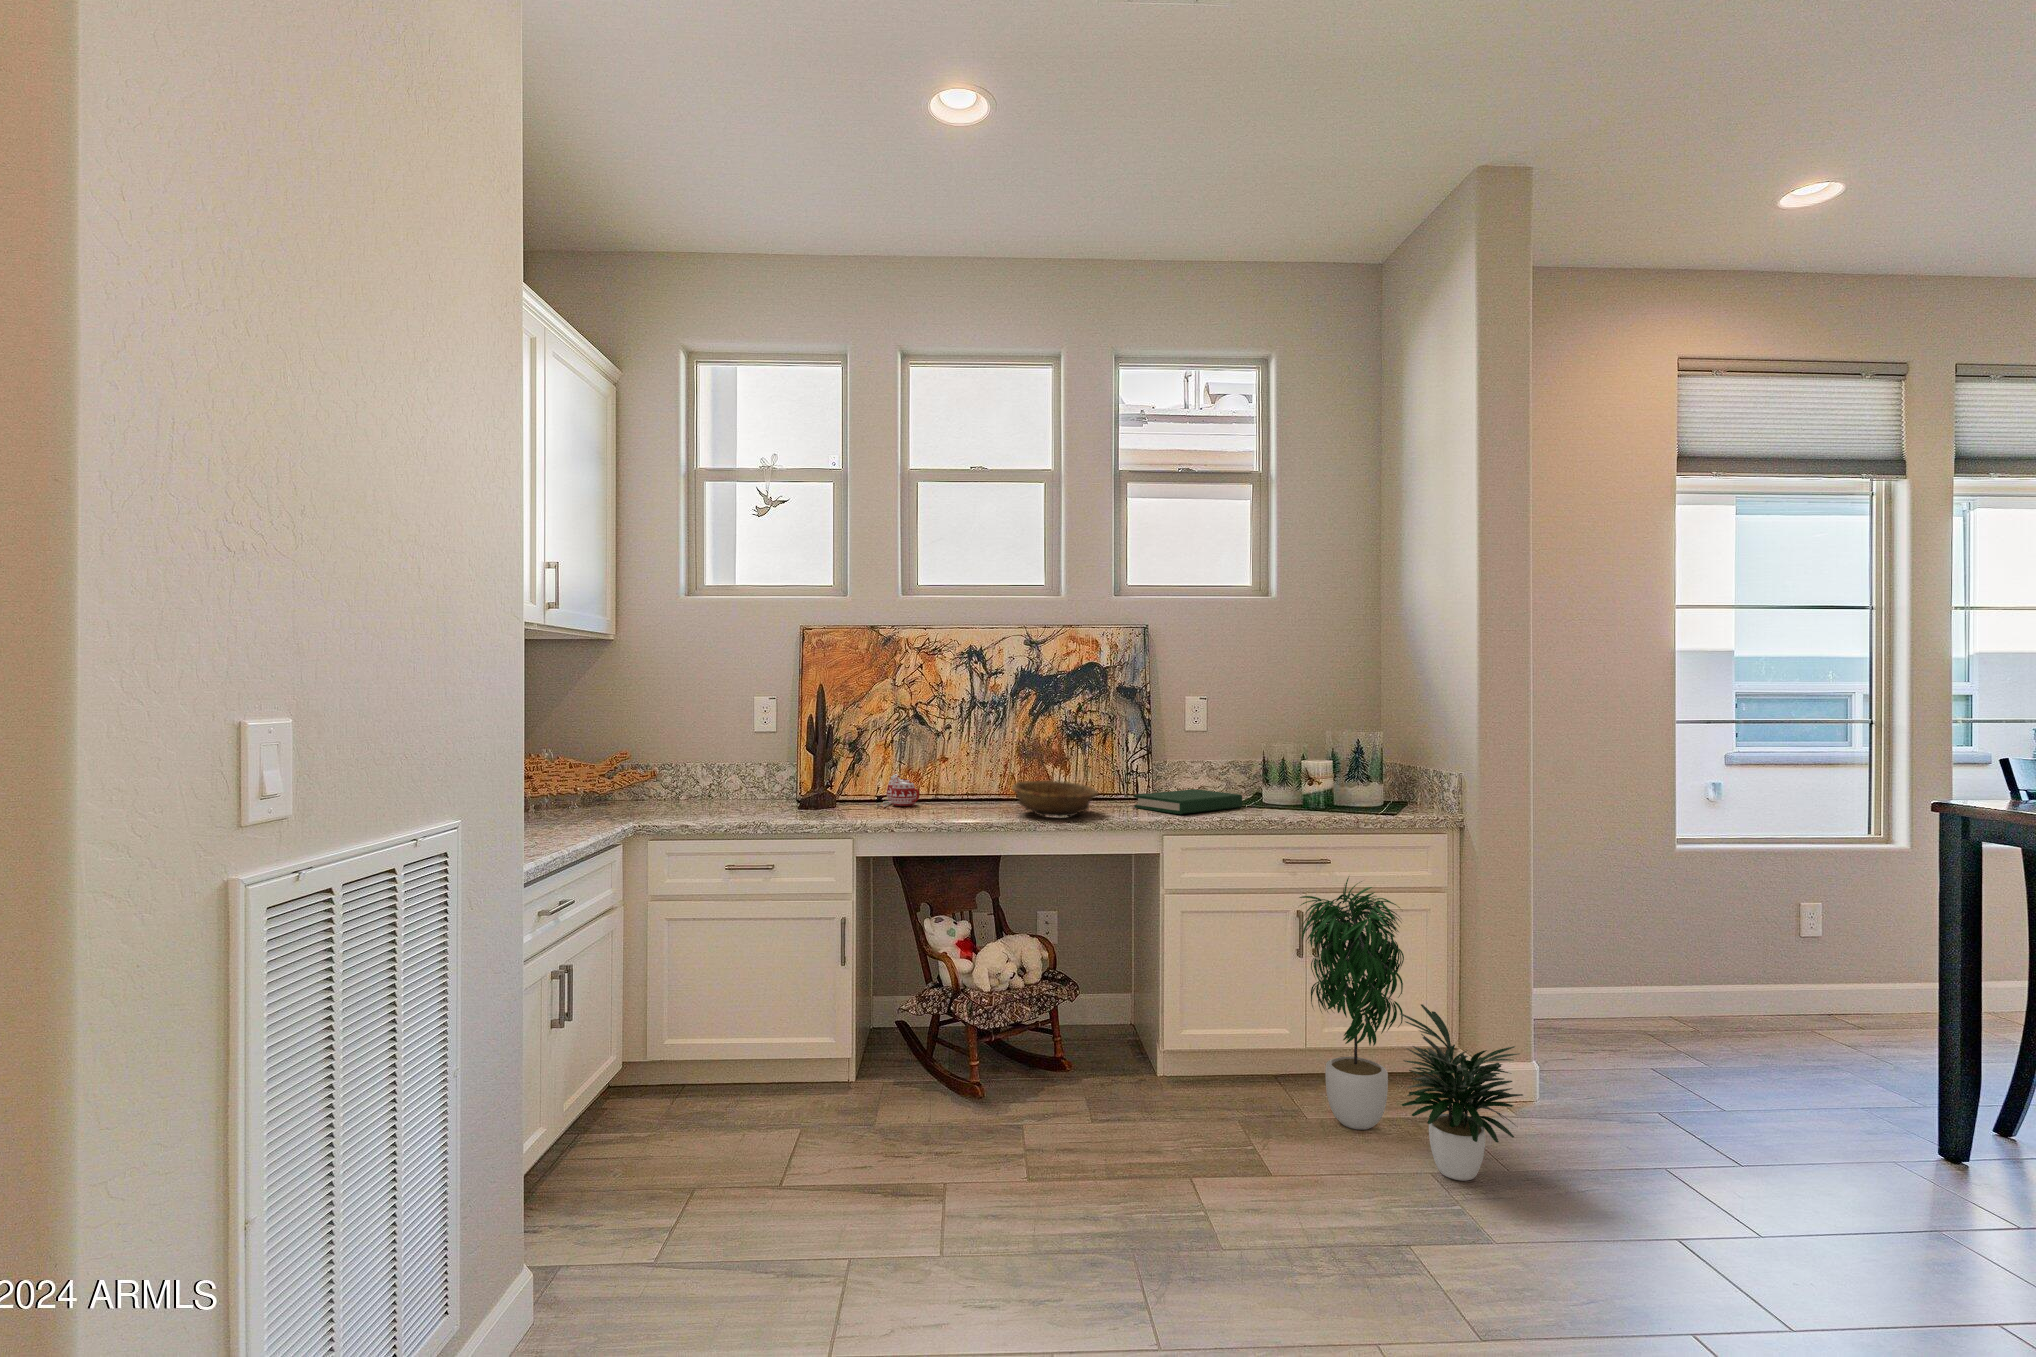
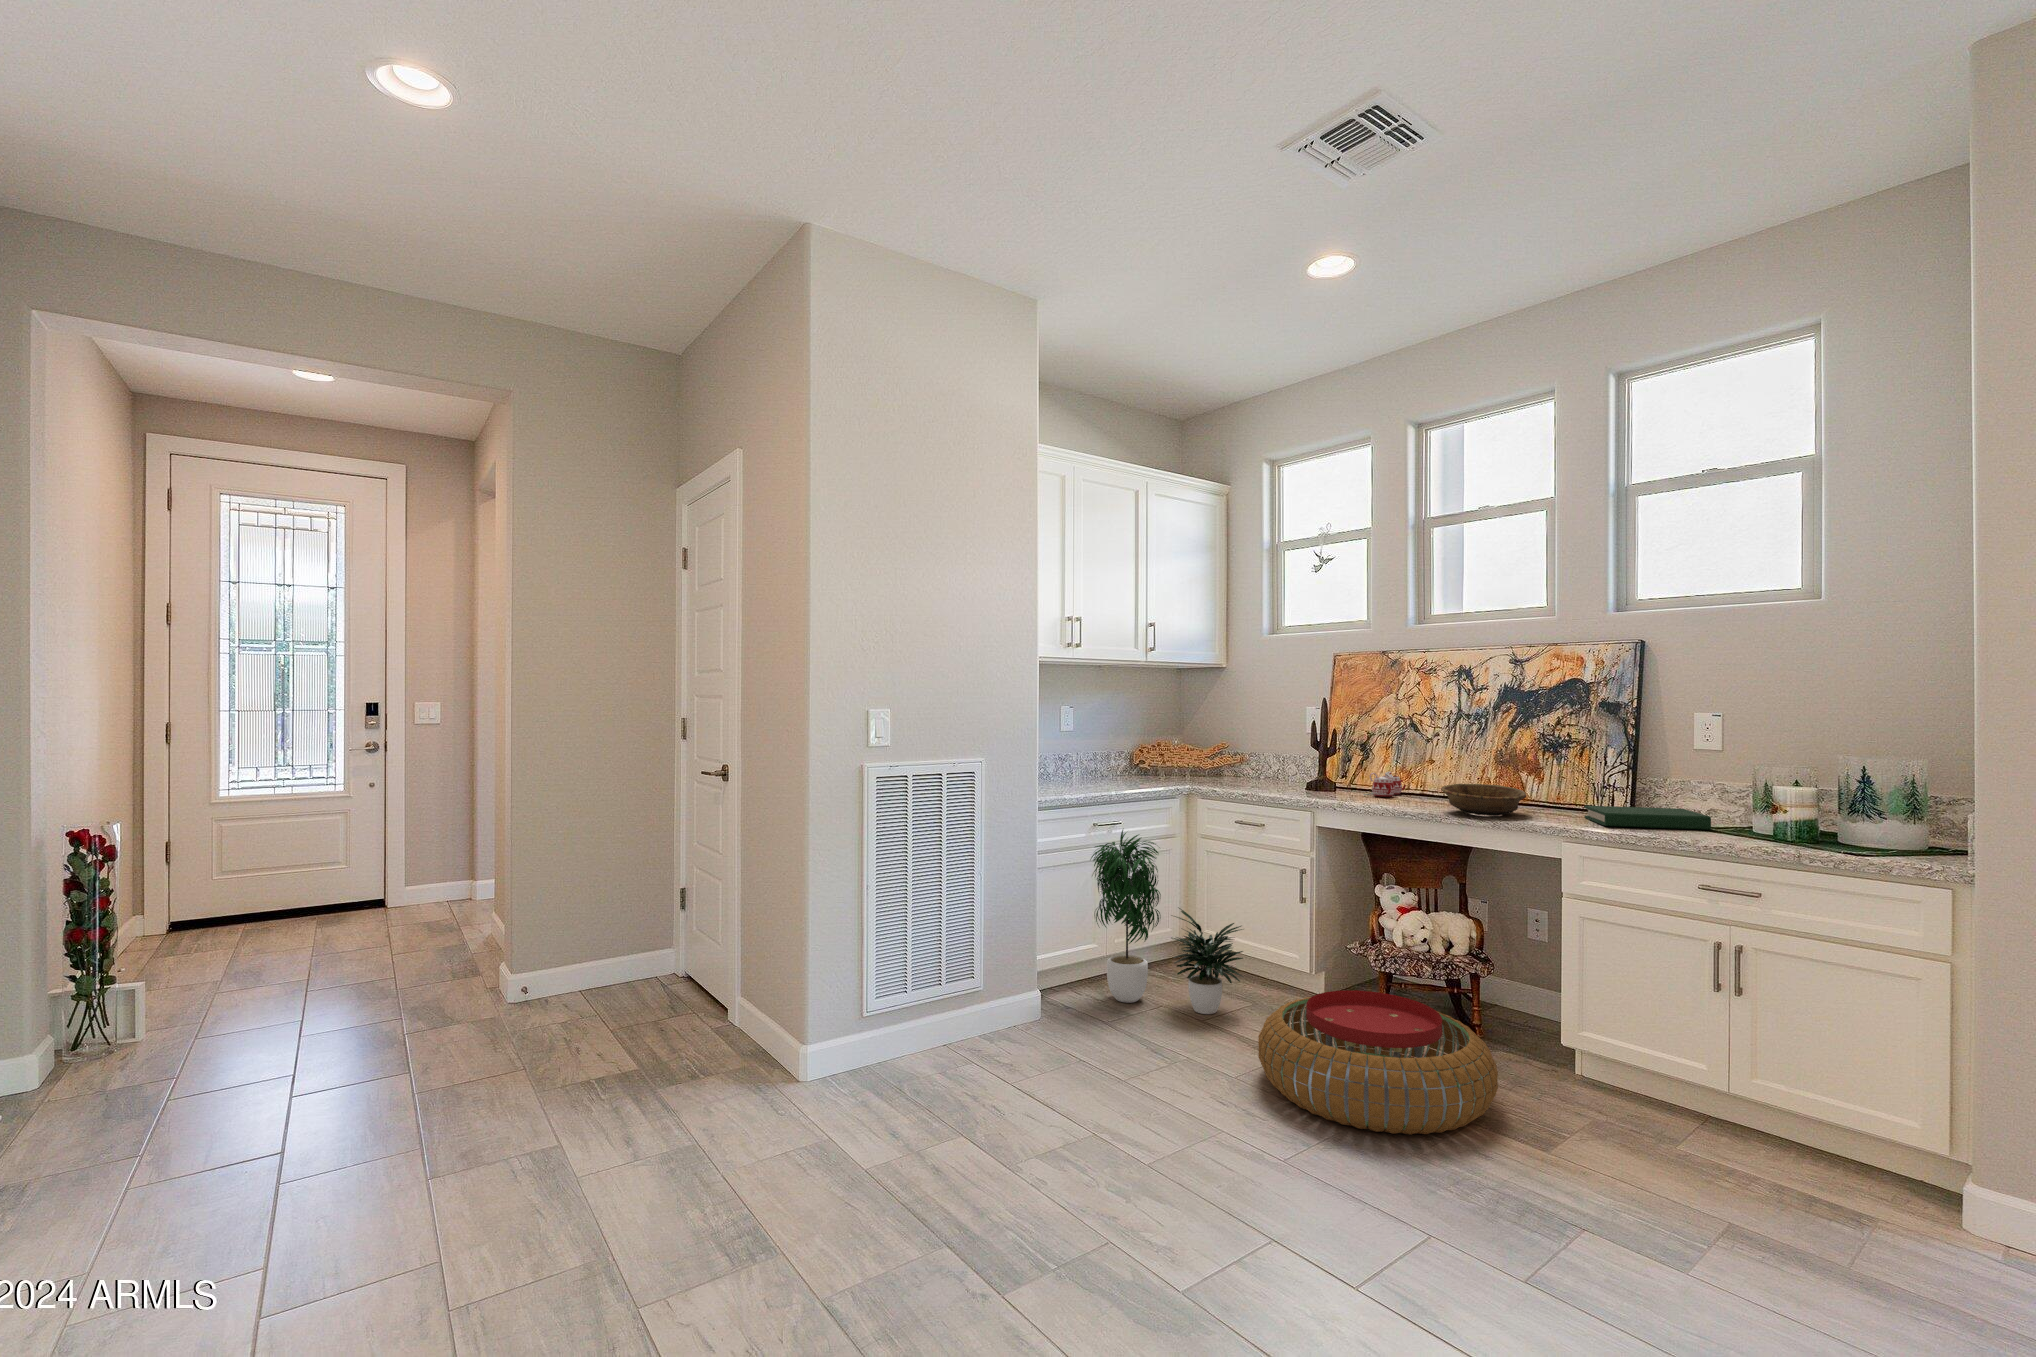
potted plant: present [1300,877,1523,1181] -> present [1090,830,1243,1014]
pouf: none [931,1054,1220,1257] -> present [1258,990,1498,1135]

